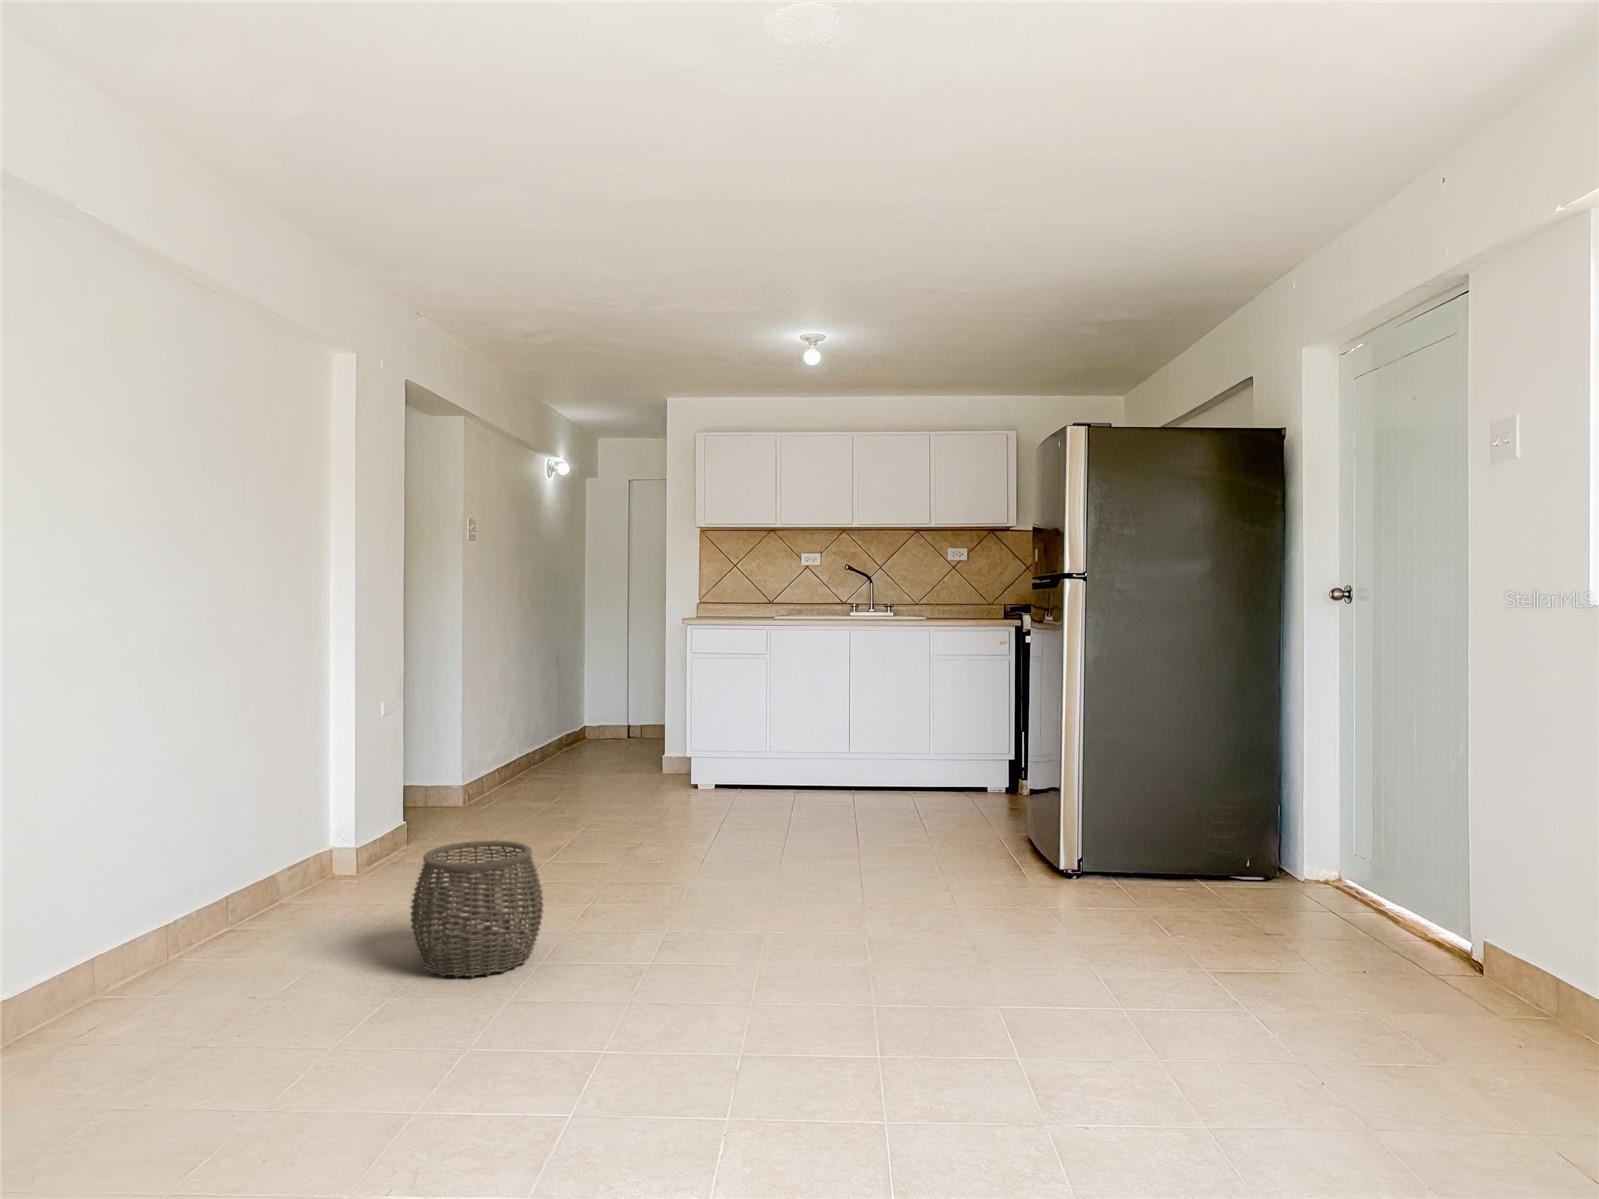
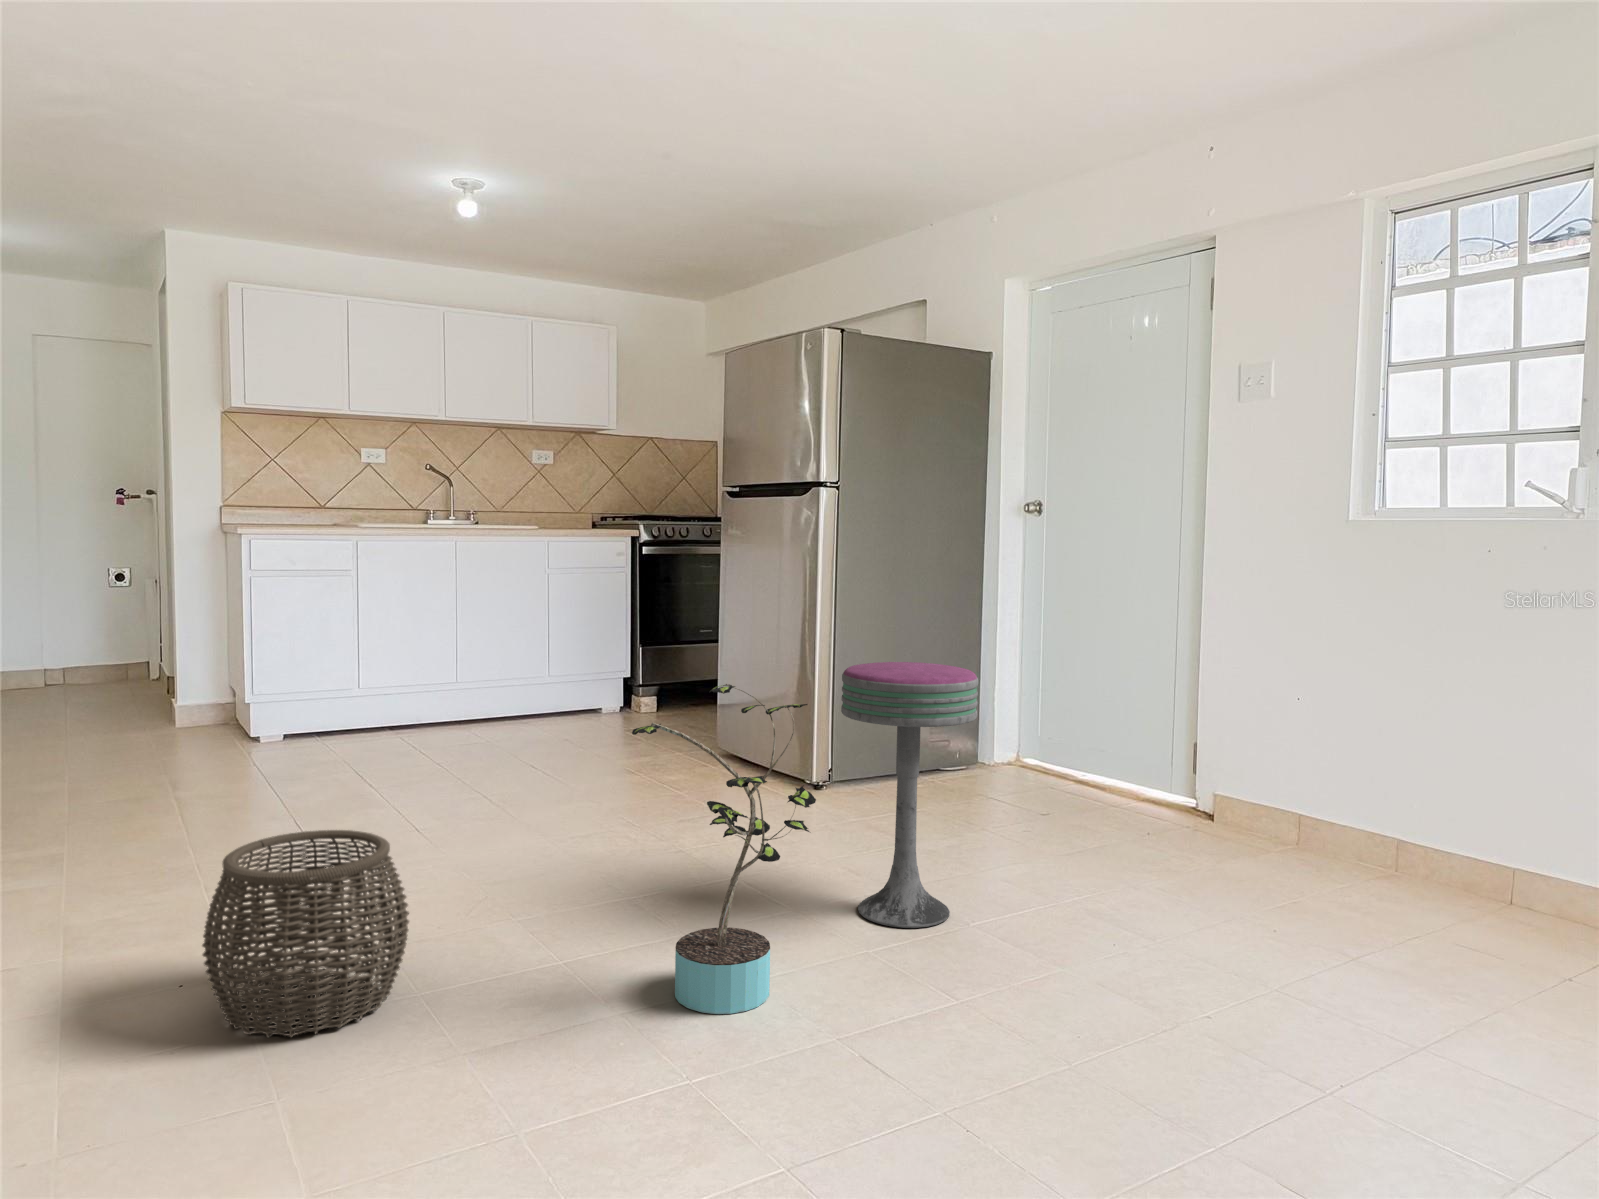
bar stool: none [896,751,1025,1008] -> present [841,662,978,928]
potted plant: none [648,757,791,1031] -> present [632,684,816,1014]

